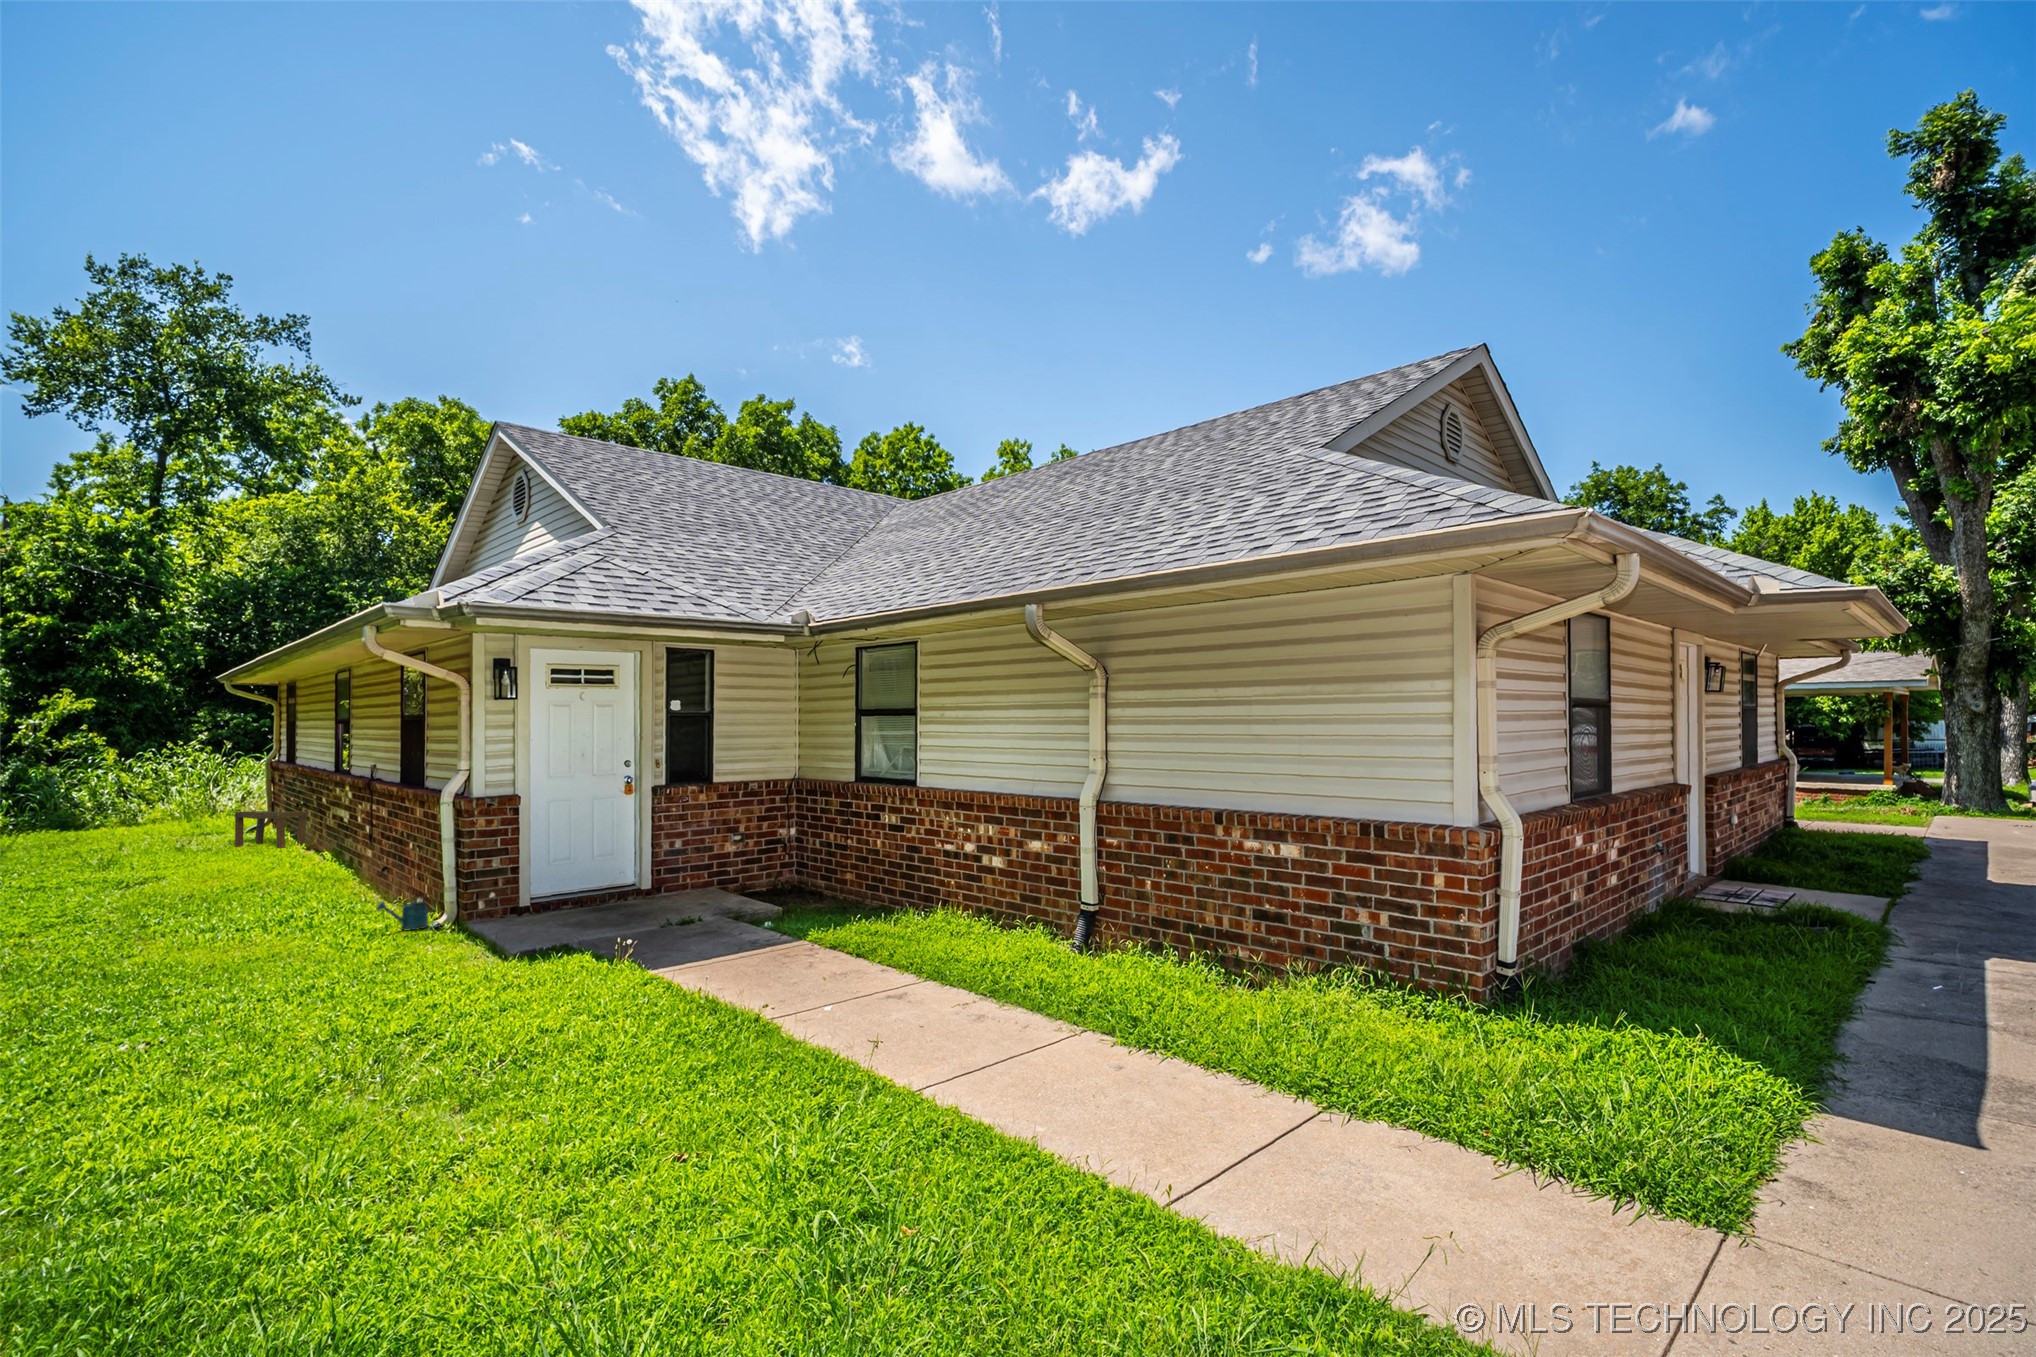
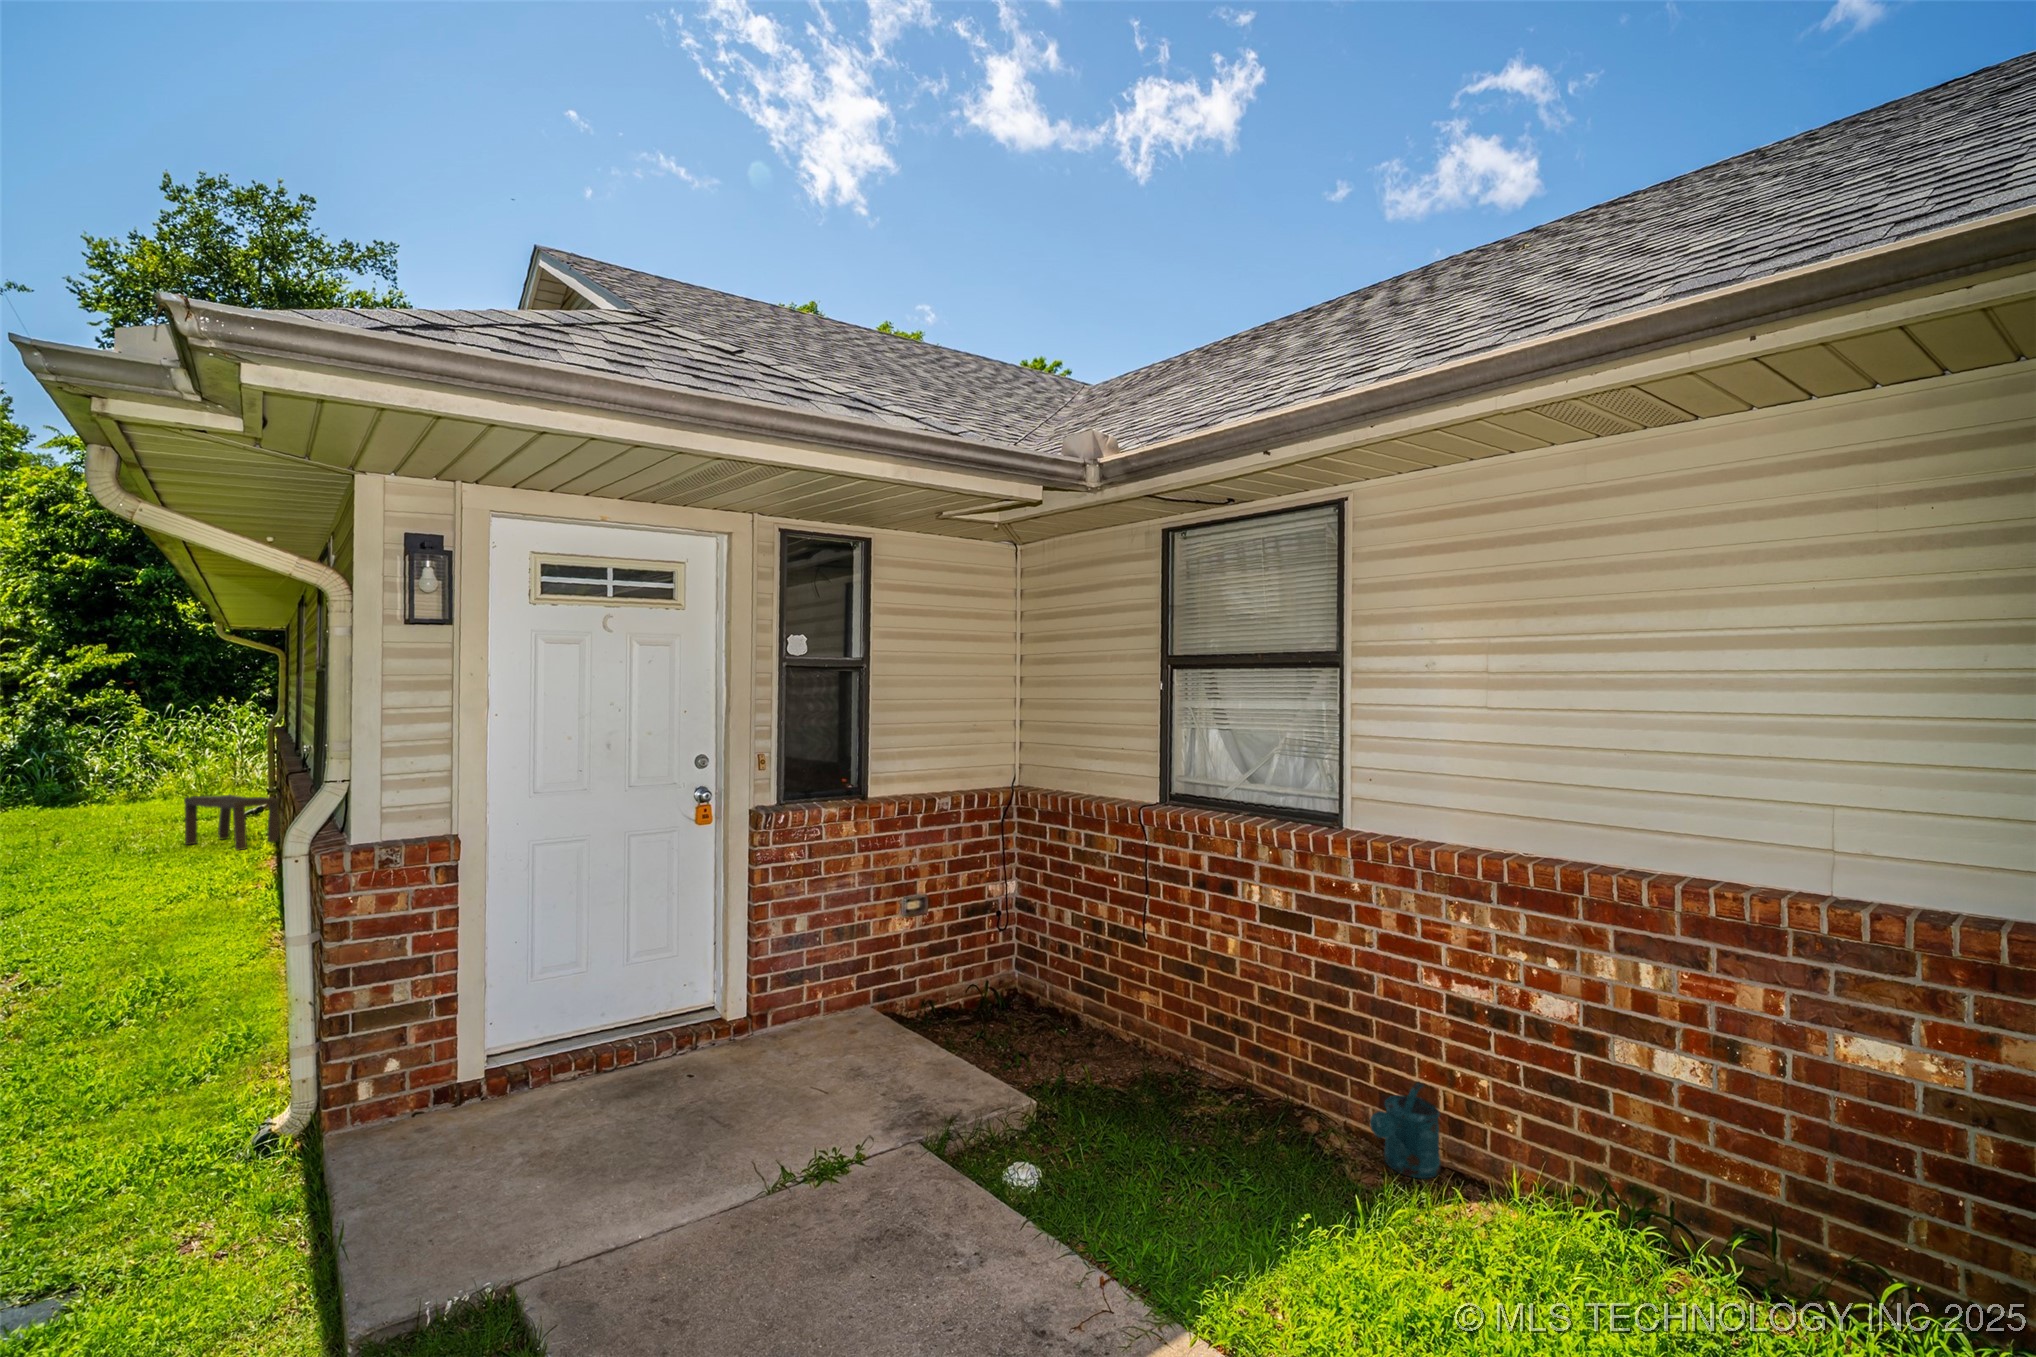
watering can: present [376,899,435,930] -> present [1370,1082,1441,1179]

